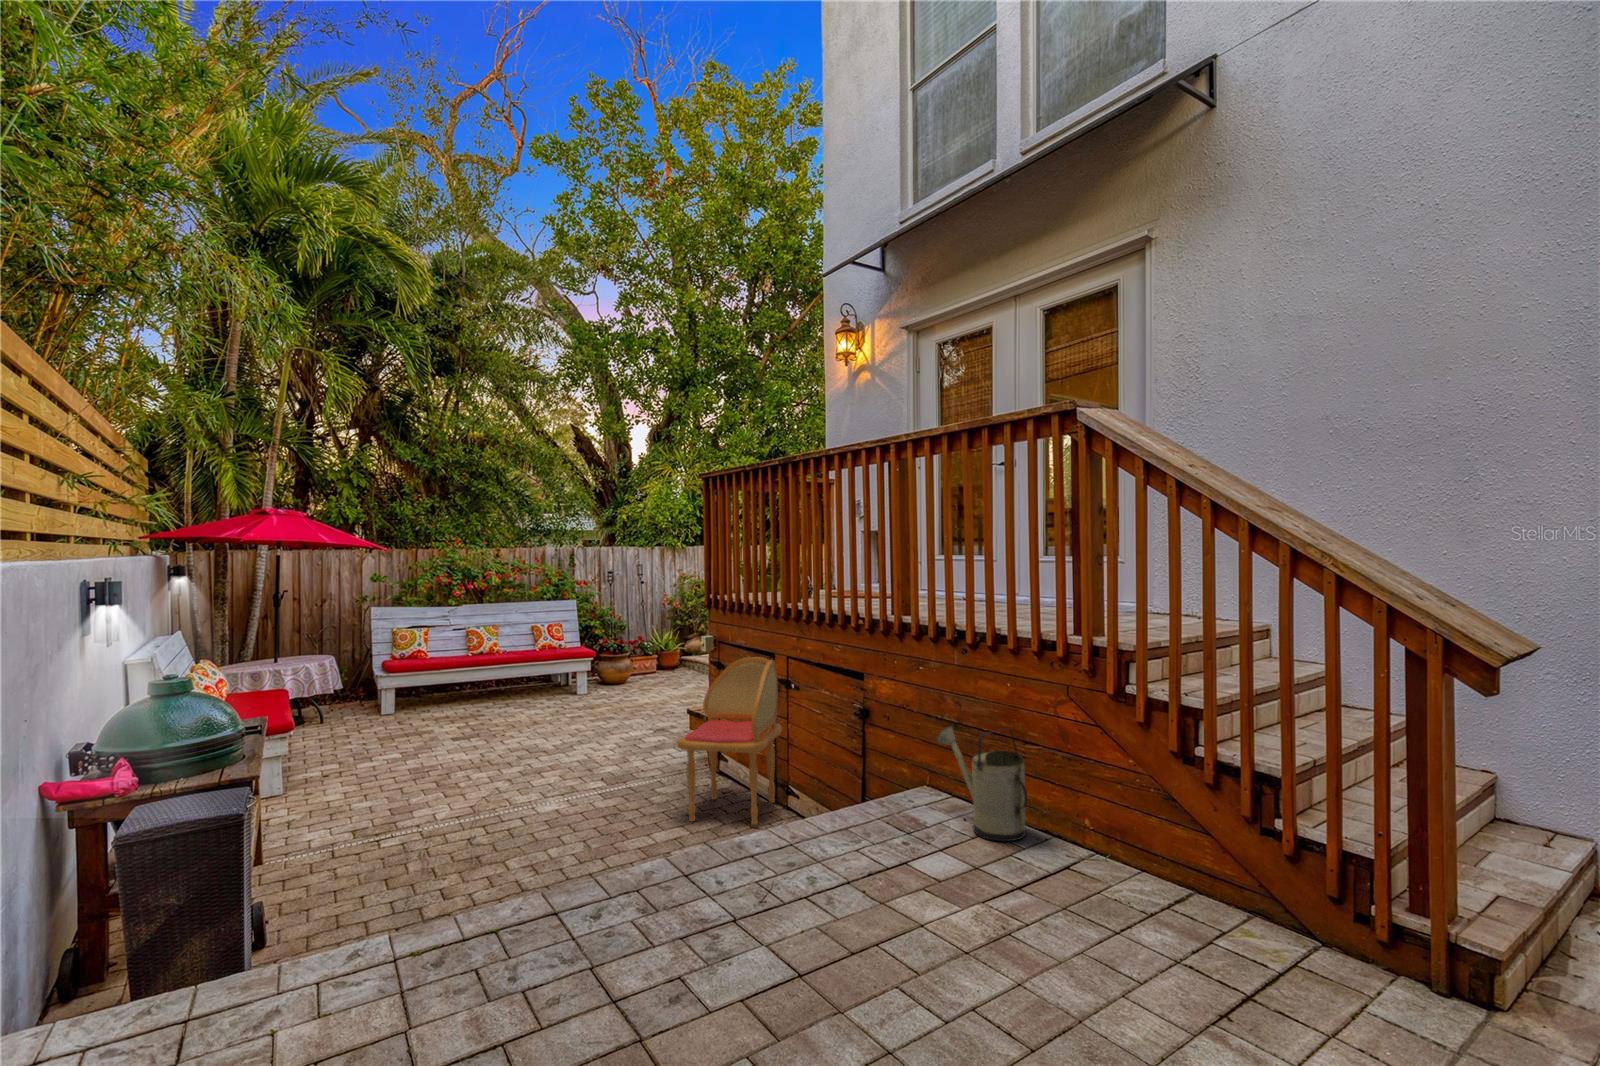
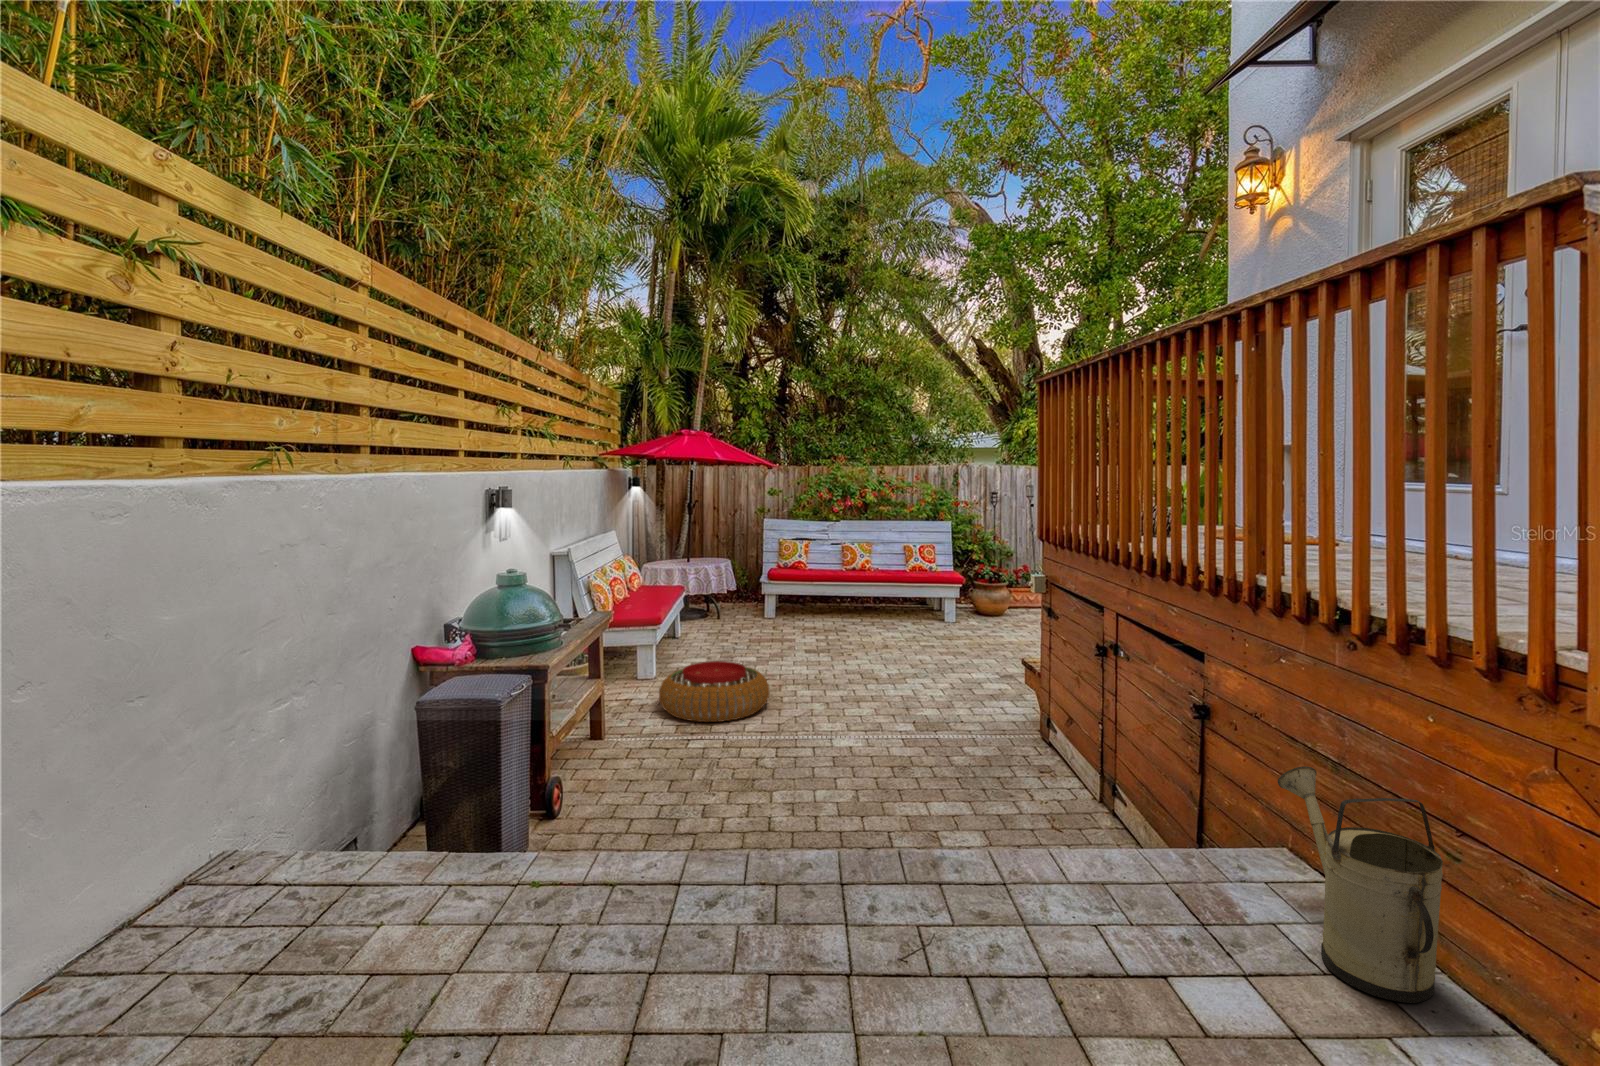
dining chair: present [677,657,782,825] -> none [964,608,1108,819]
pouf: none [318,756,452,826] -> present [659,661,769,722]

